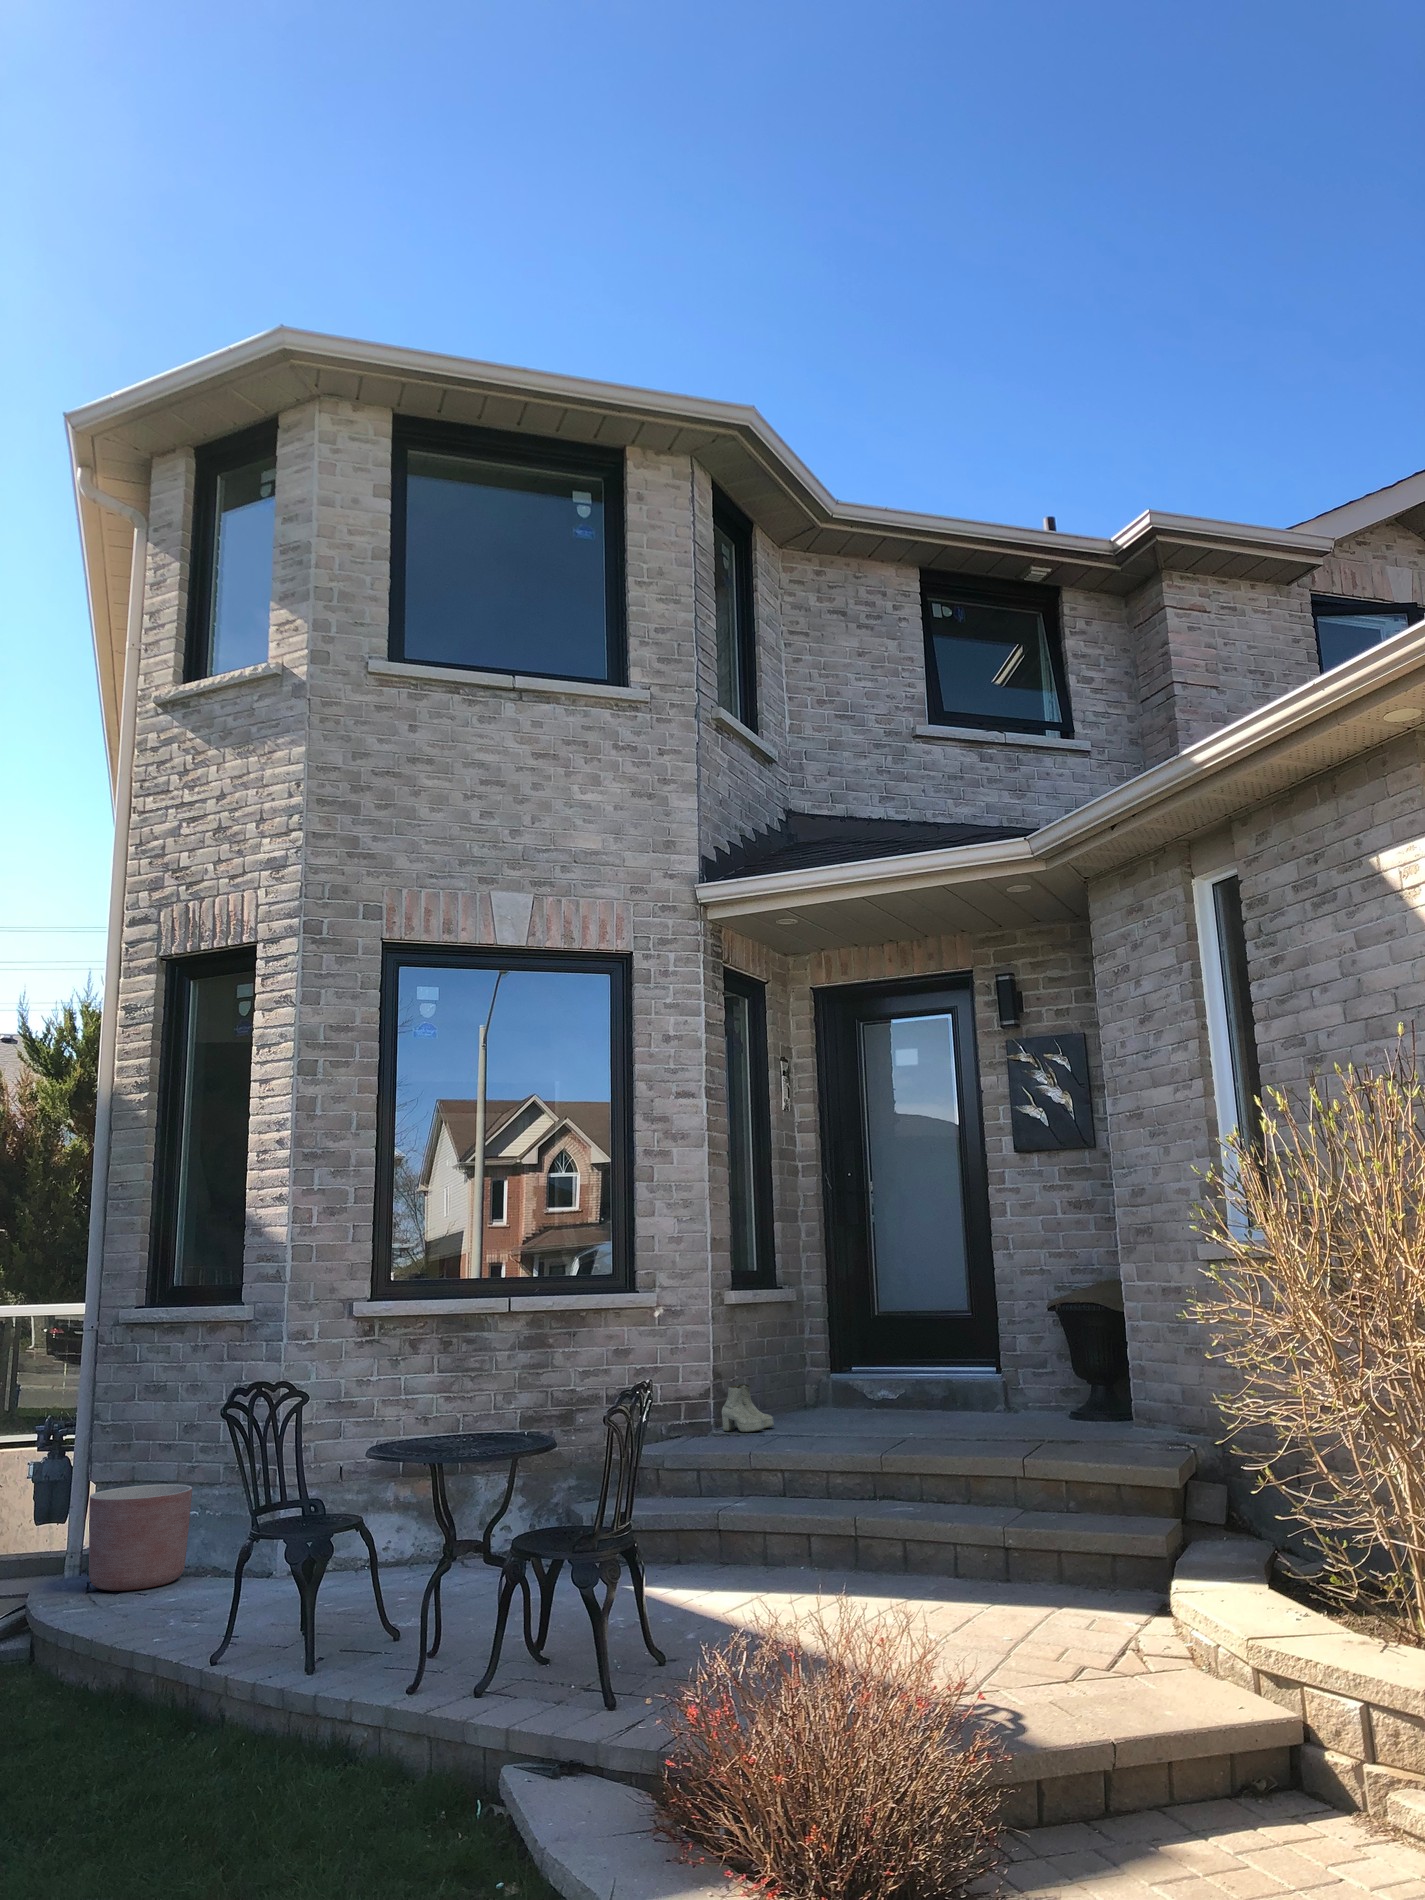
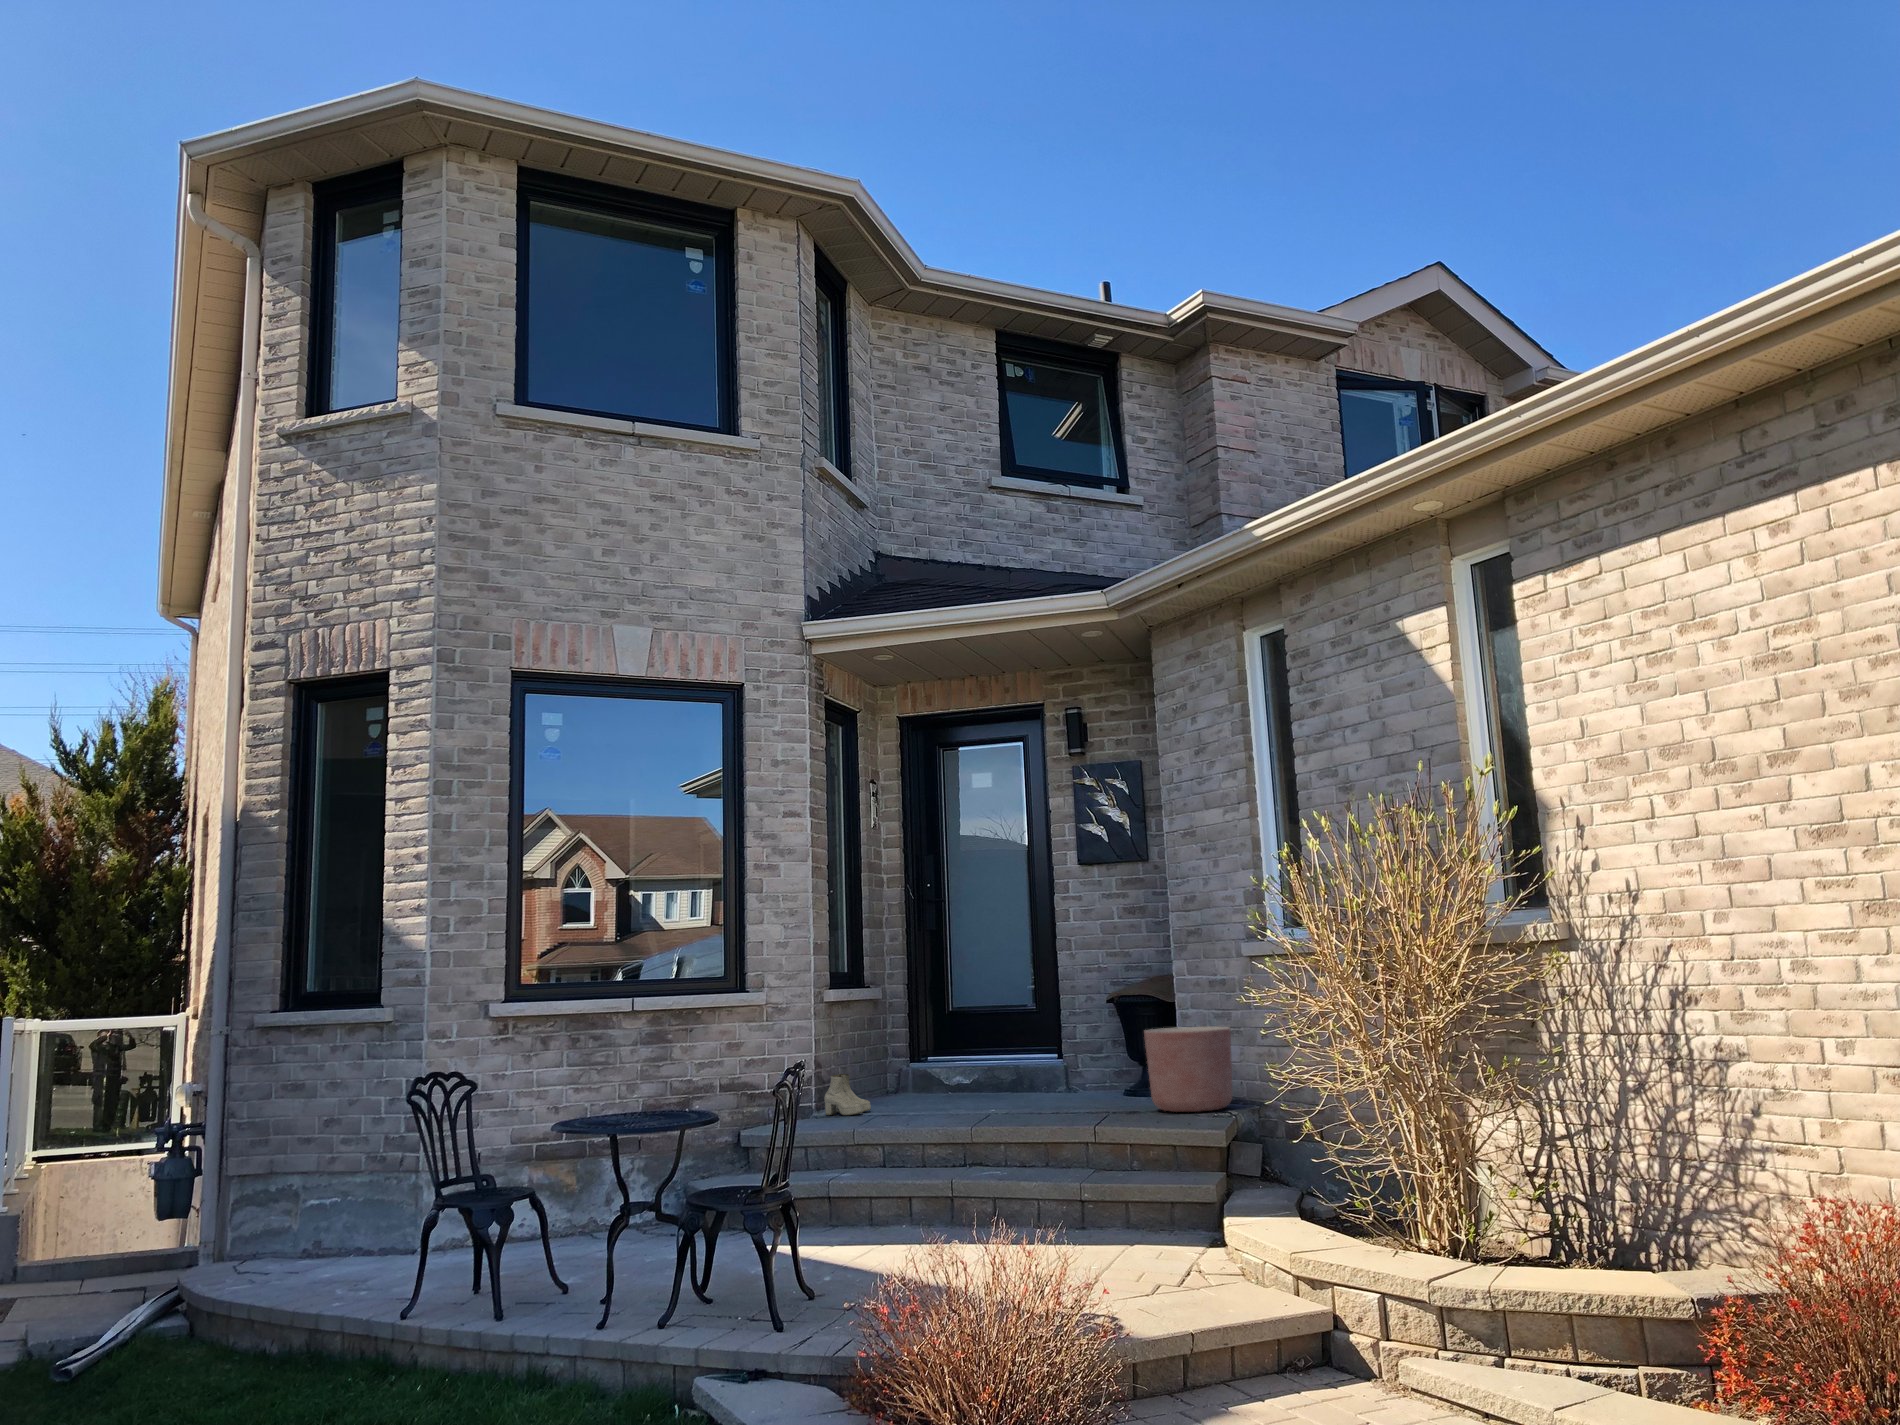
planter: present [89,1484,192,1591] -> present [1144,1027,1232,1112]

